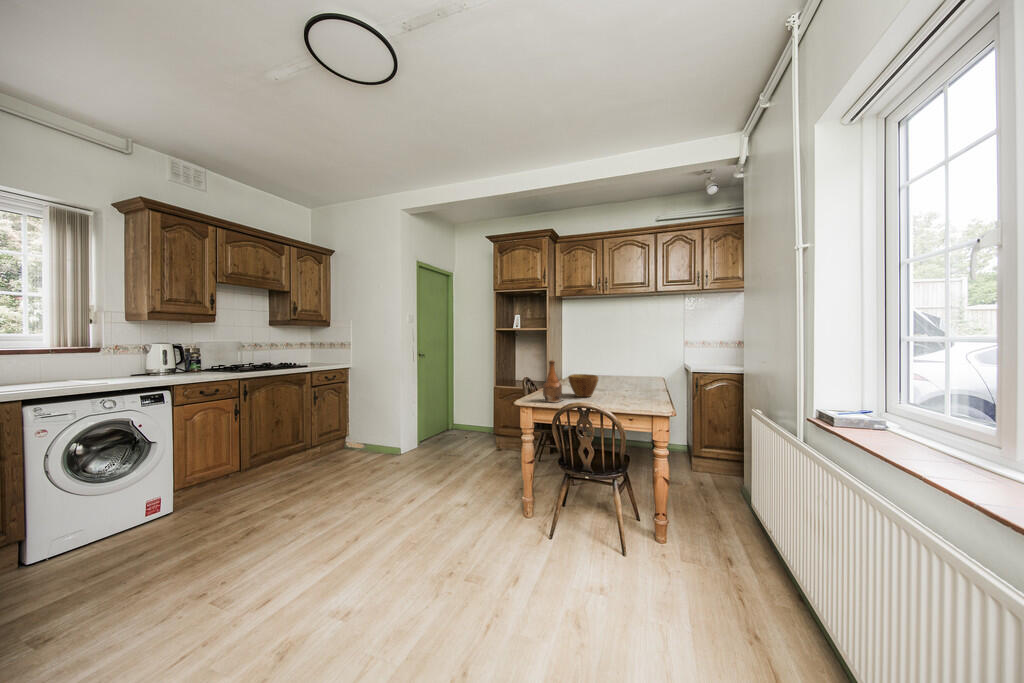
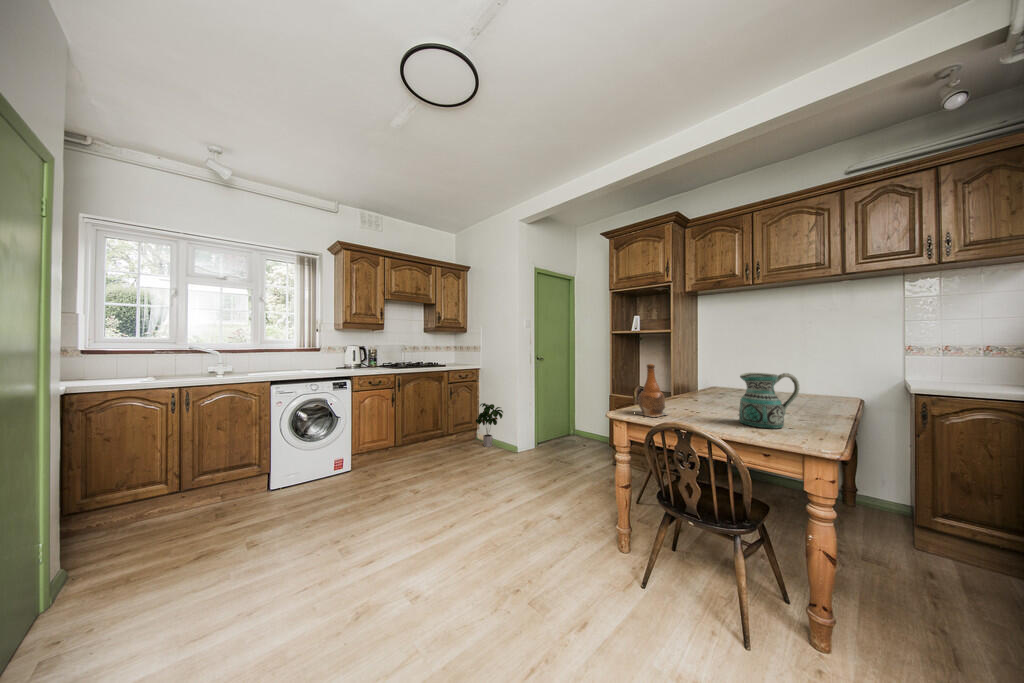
ceramic pitcher: none [610,364,644,403] -> present [739,372,799,429]
bowl: present [569,374,598,397] -> none [680,384,725,414]
potted plant: none [343,407,381,456] -> present [476,403,503,447]

